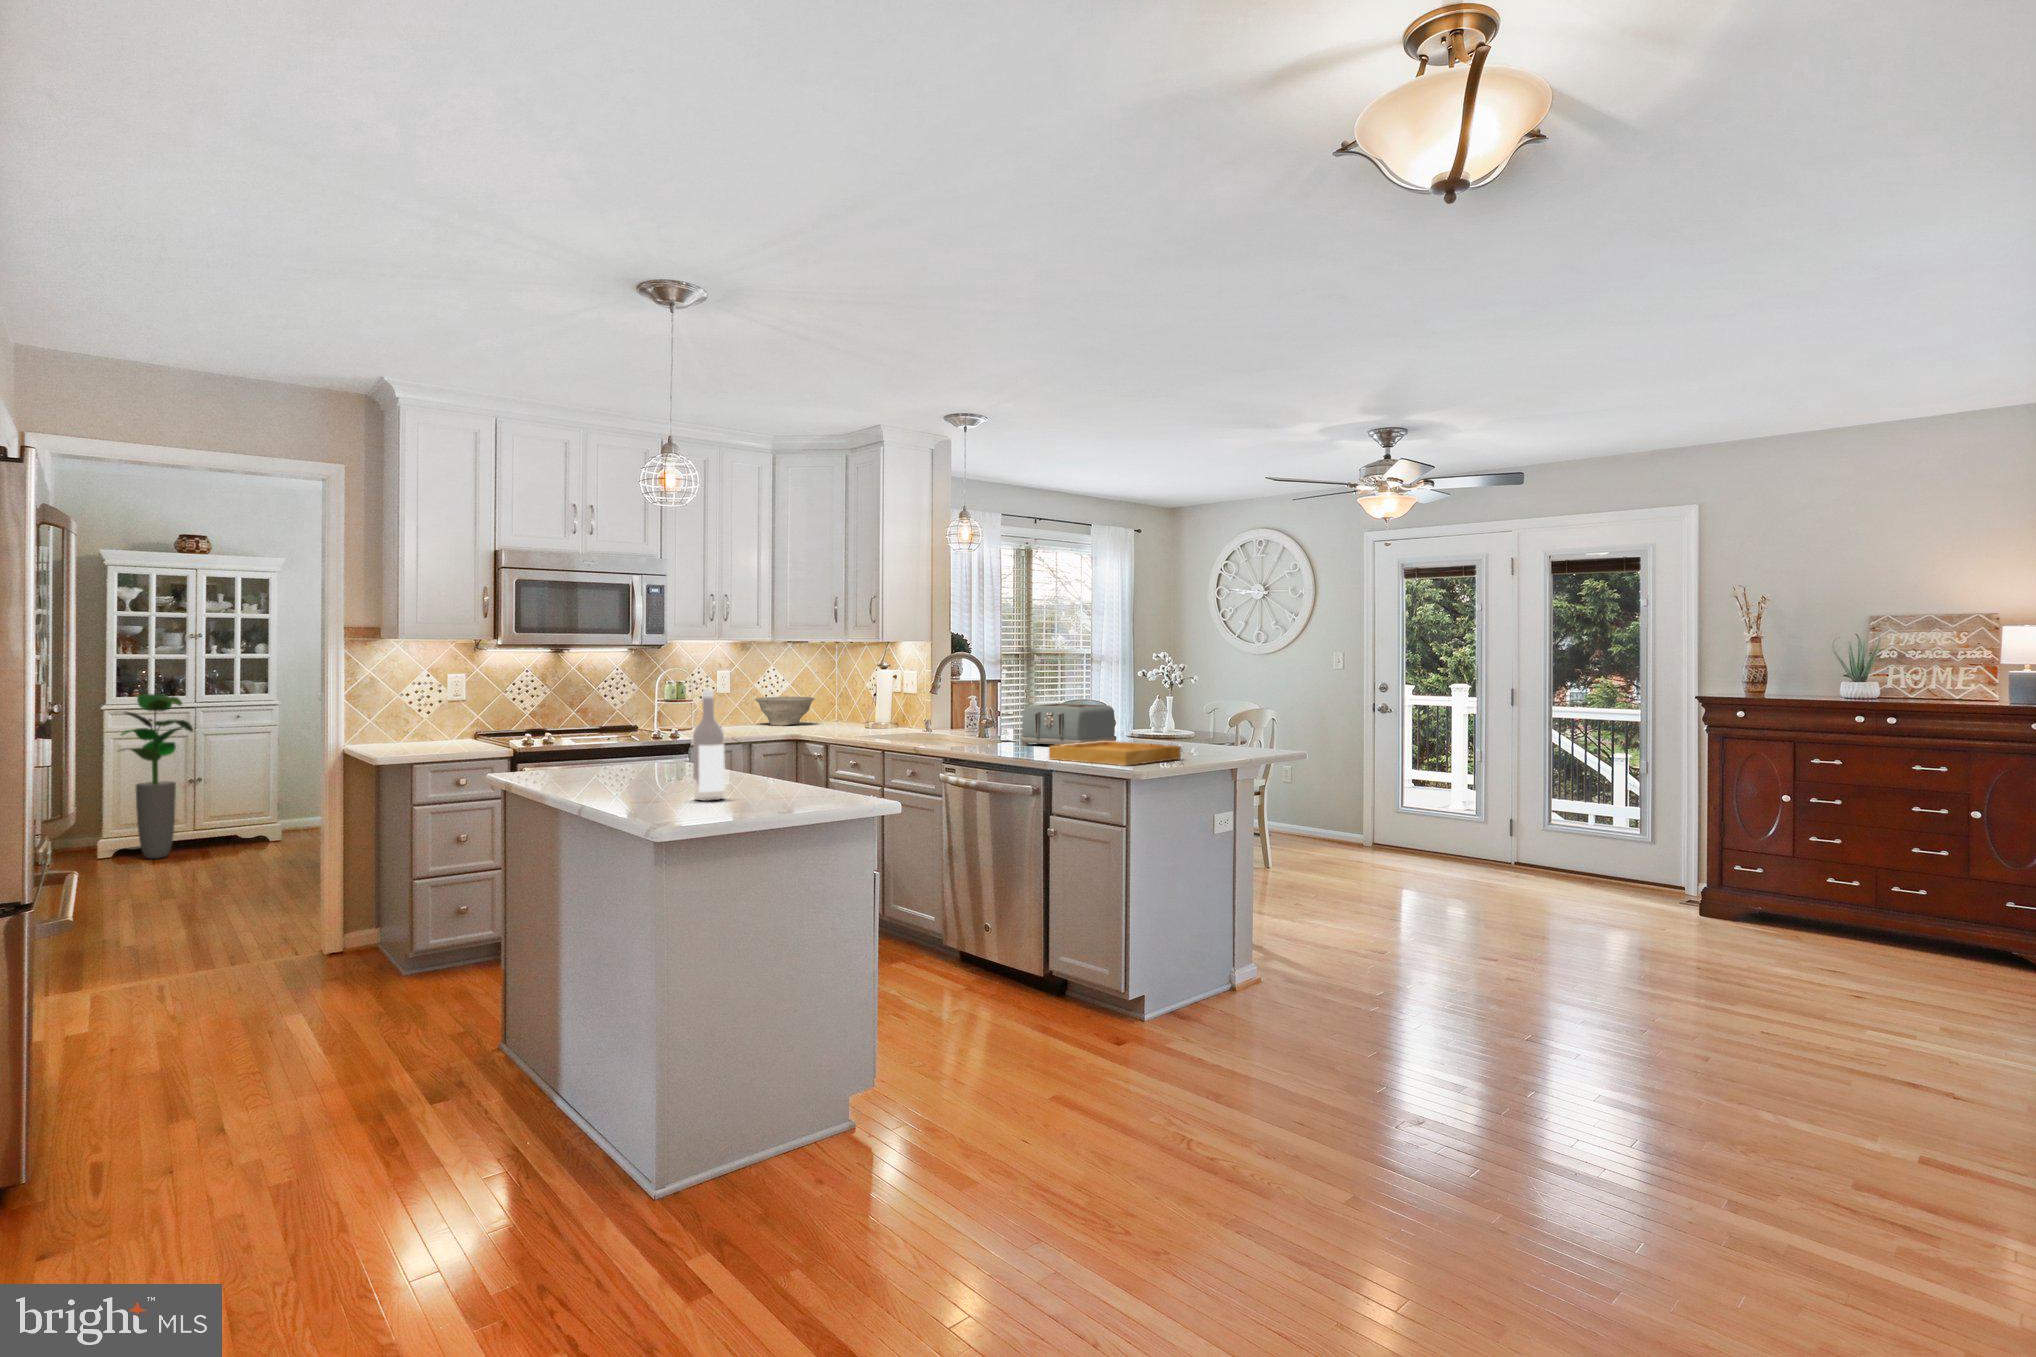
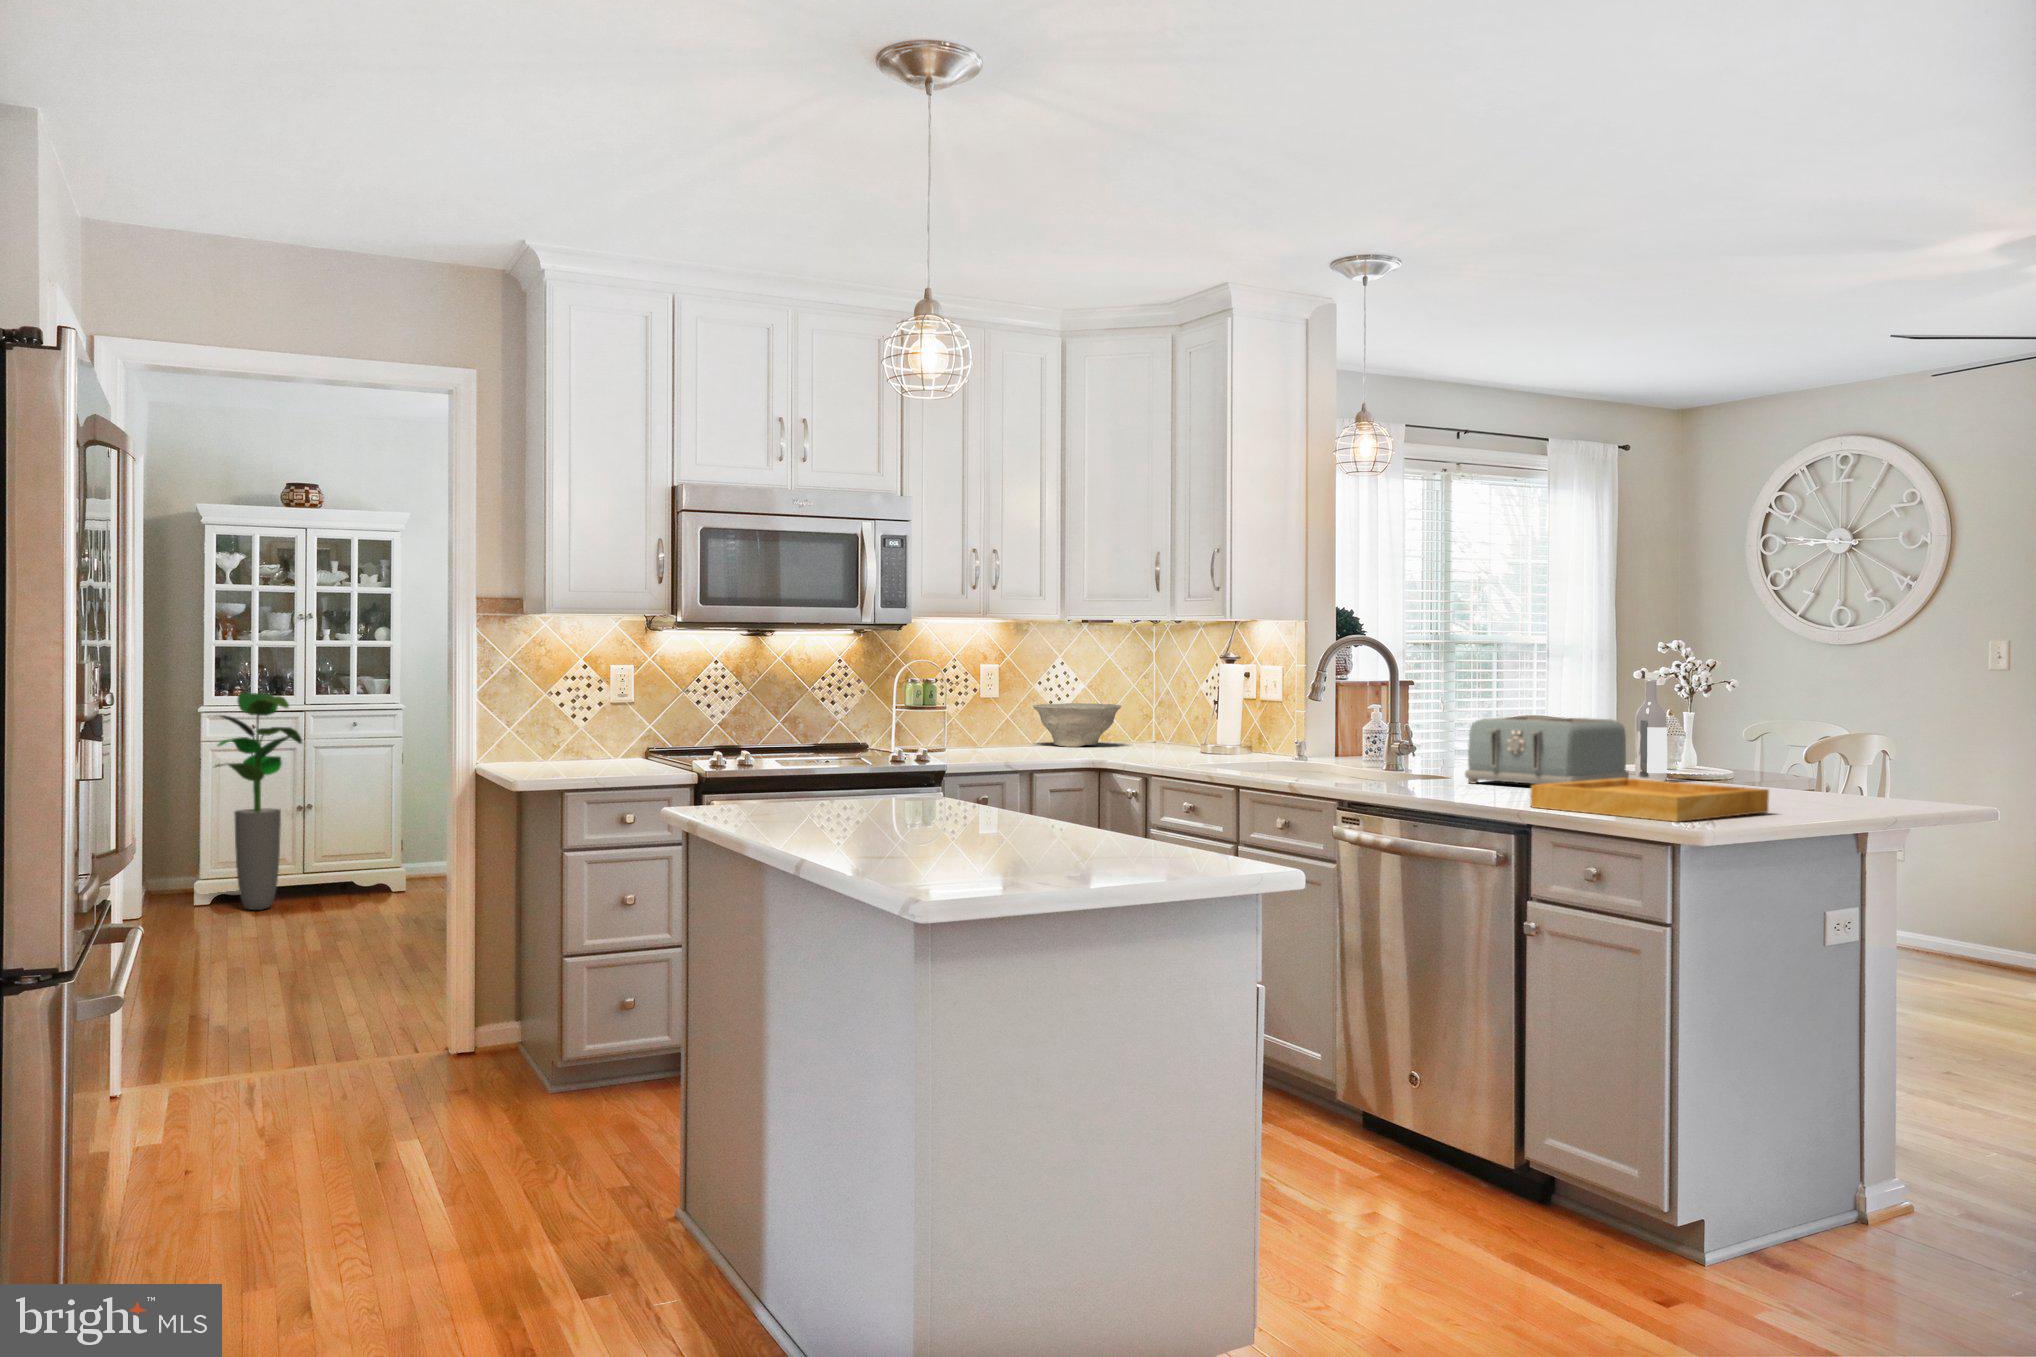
wine bottle: present [693,689,725,801] -> present [1635,672,1667,781]

